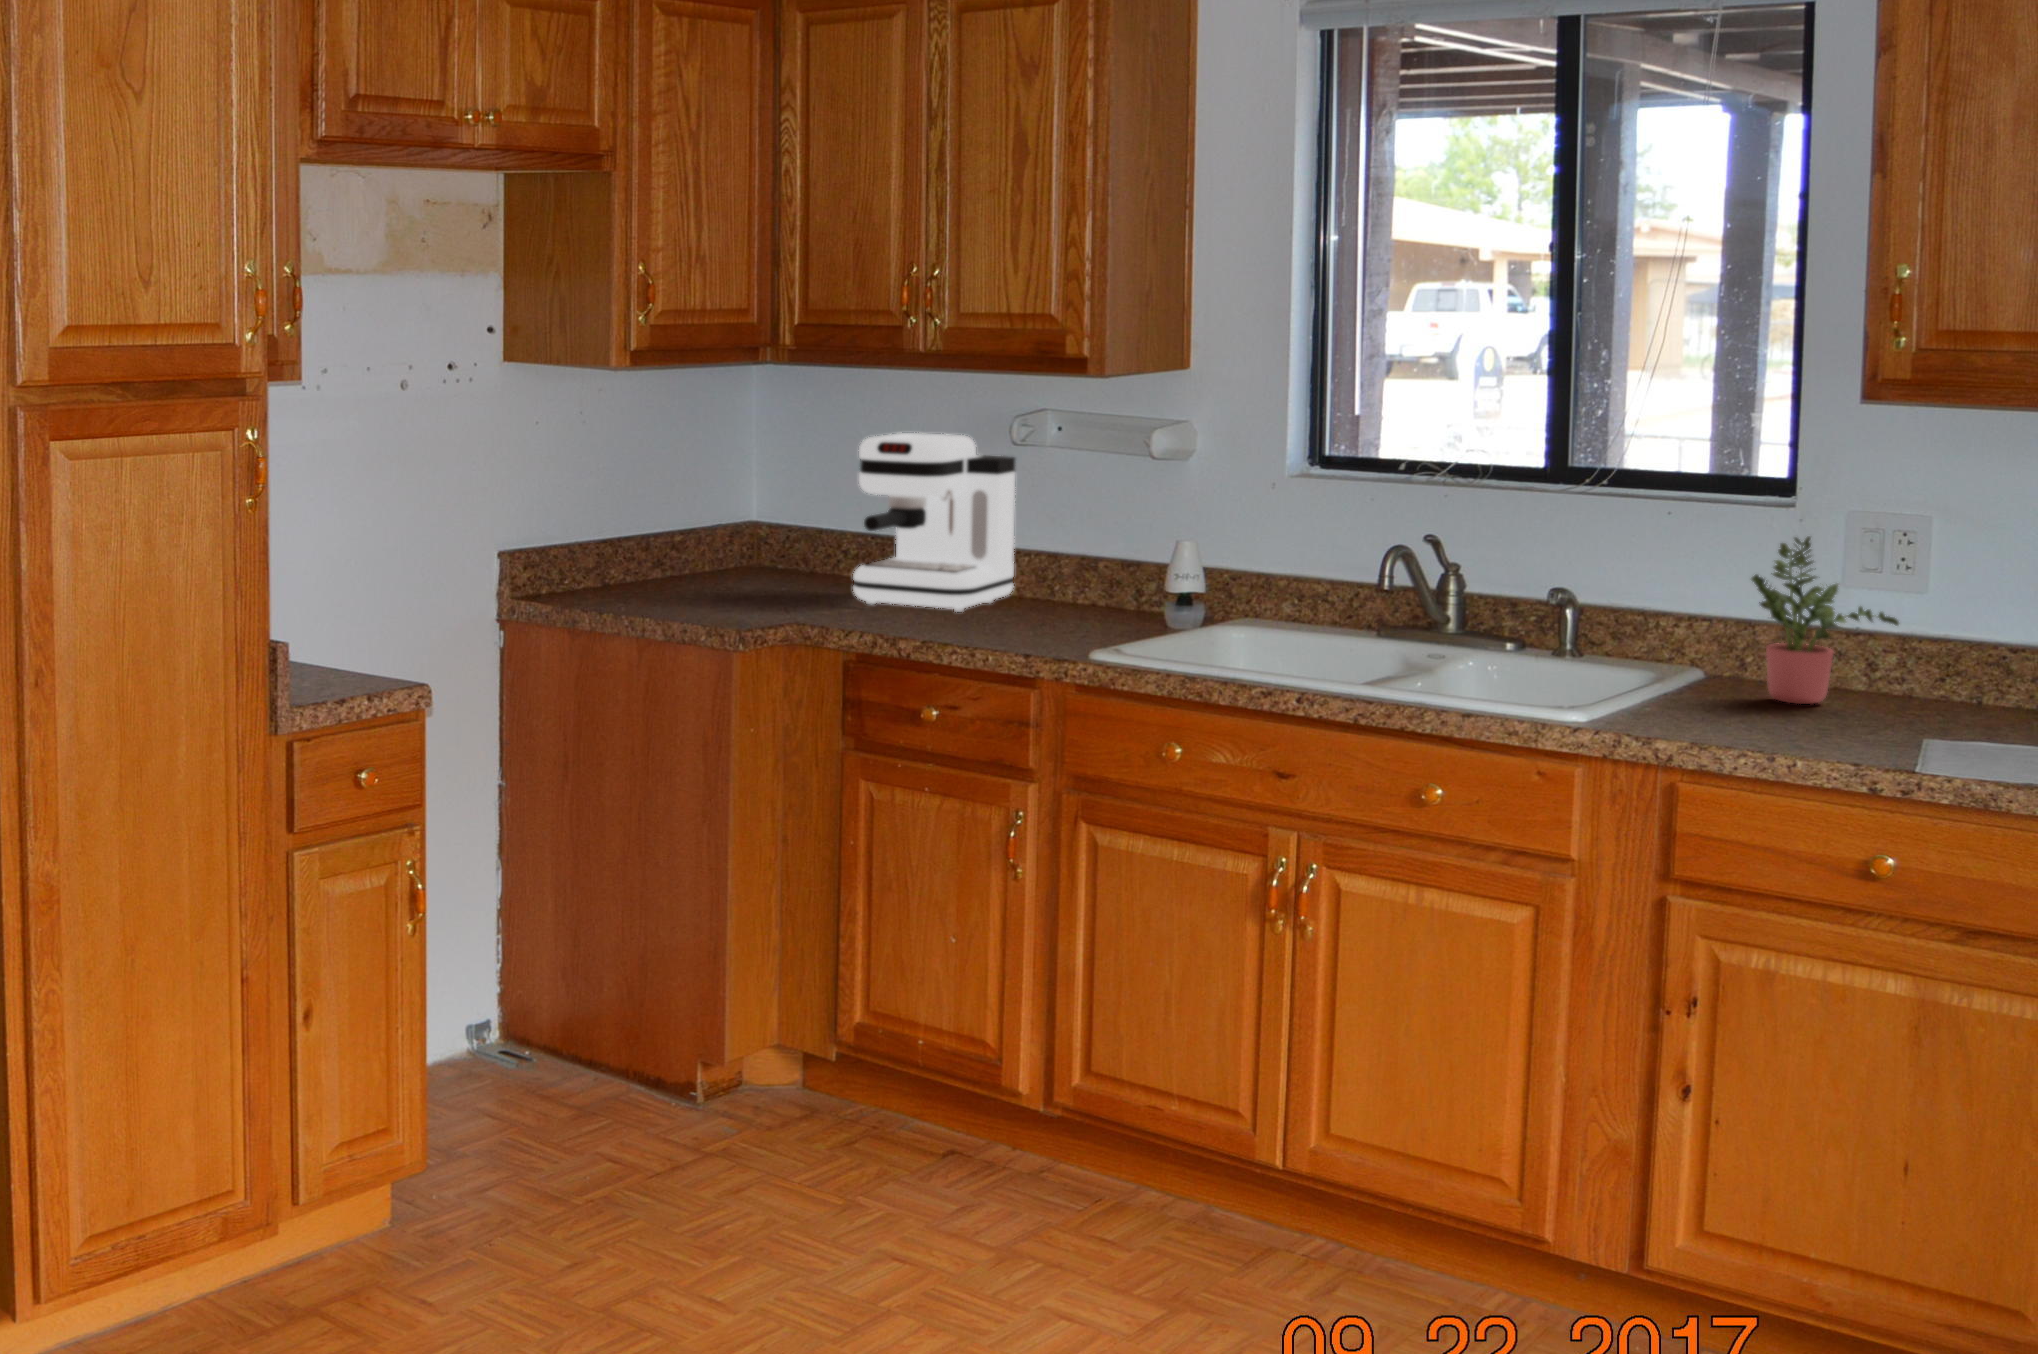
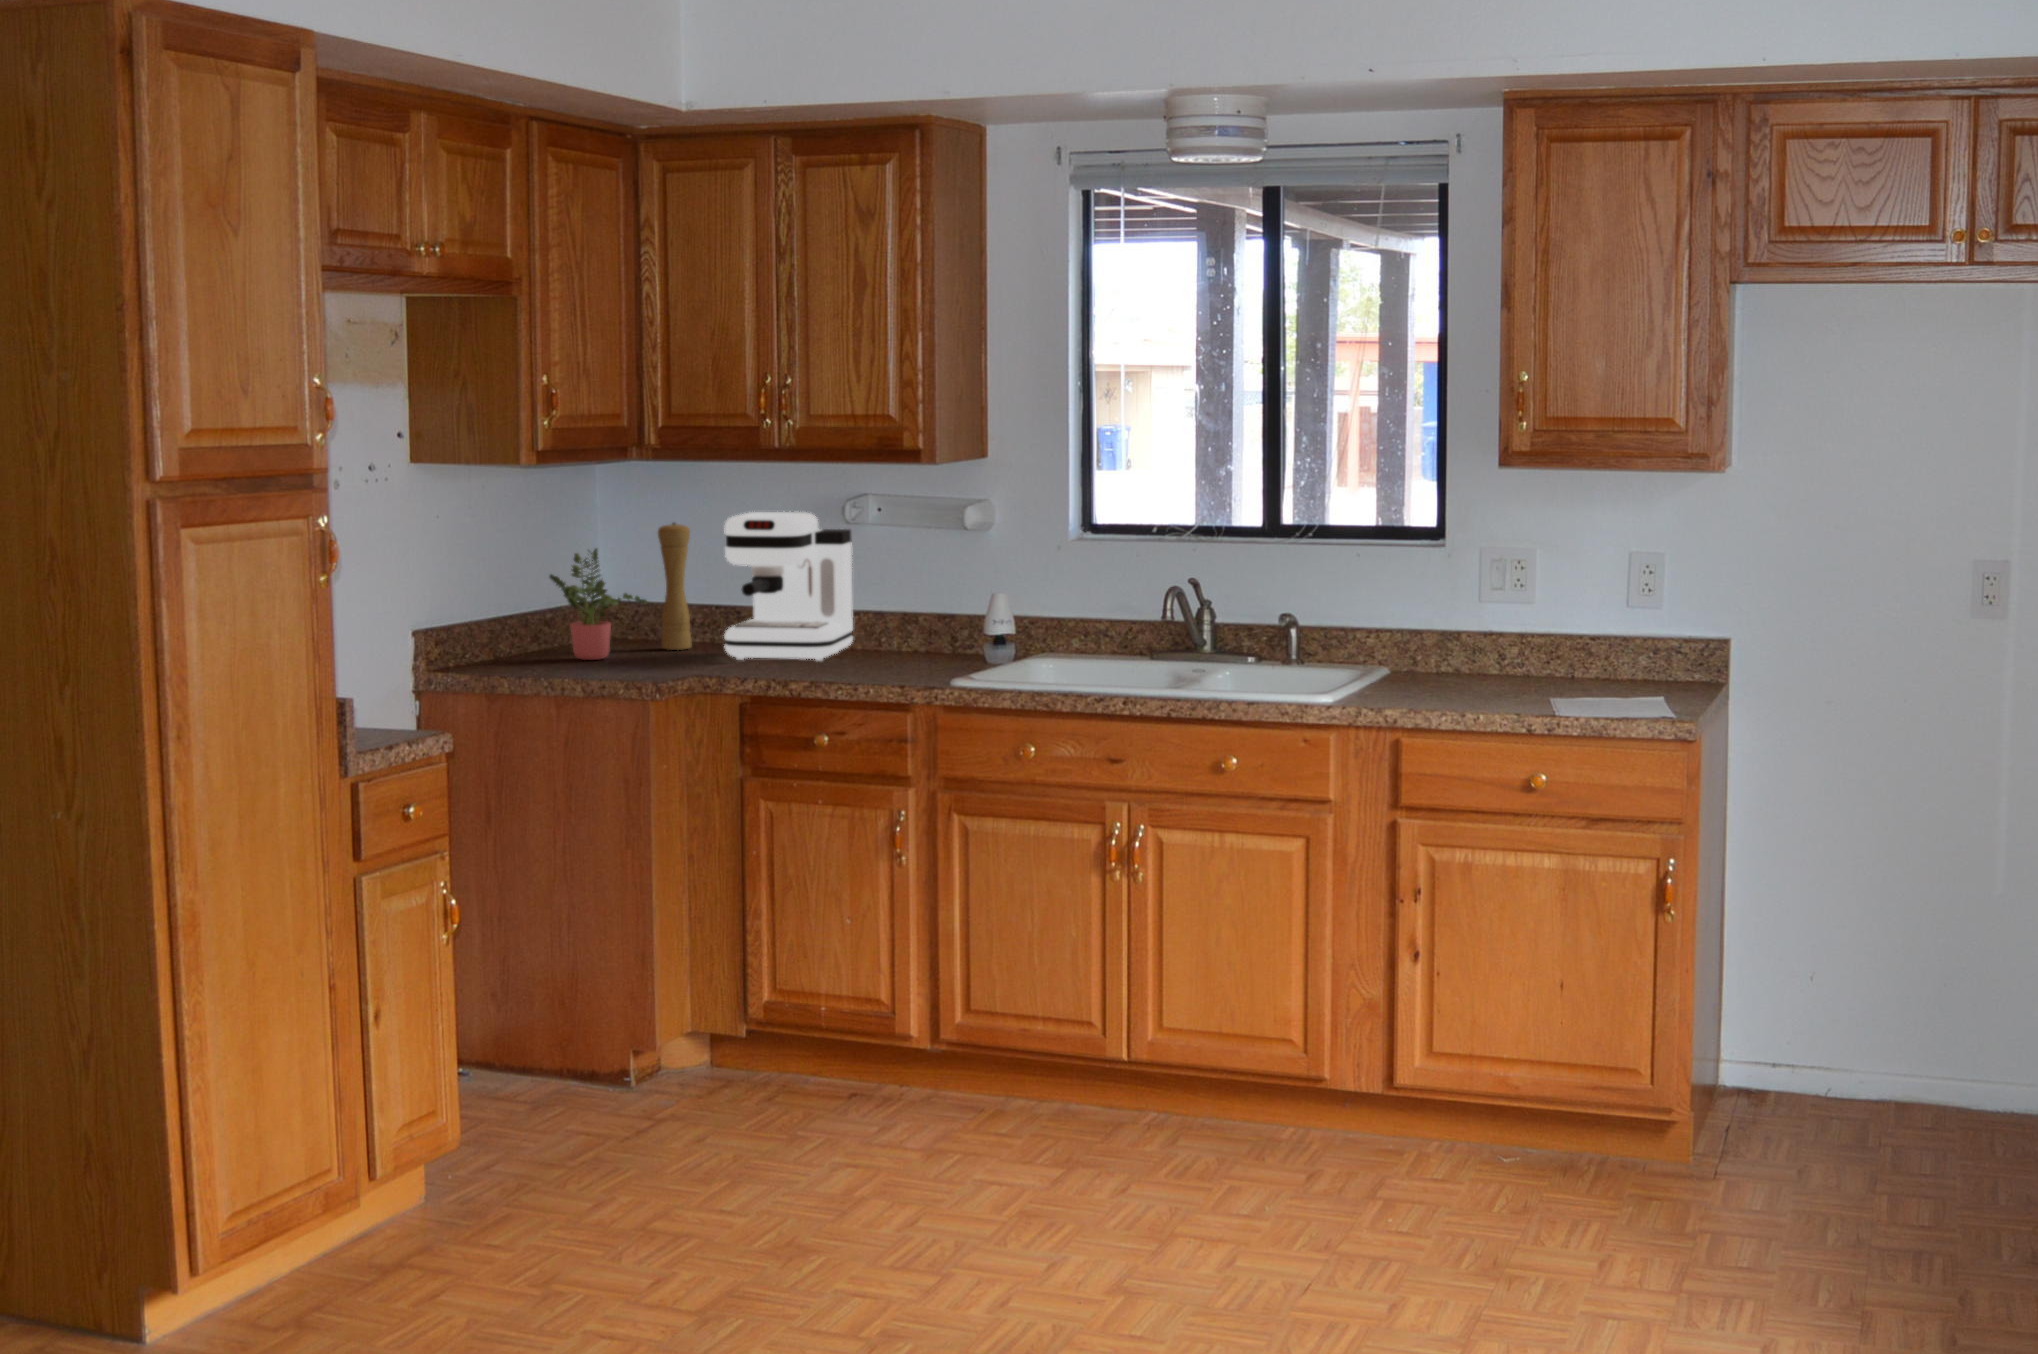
pepper mill: none [801,442,838,587] -> present [658,523,691,650]
potted plant: present [1751,537,1899,704] -> present [549,549,647,660]

